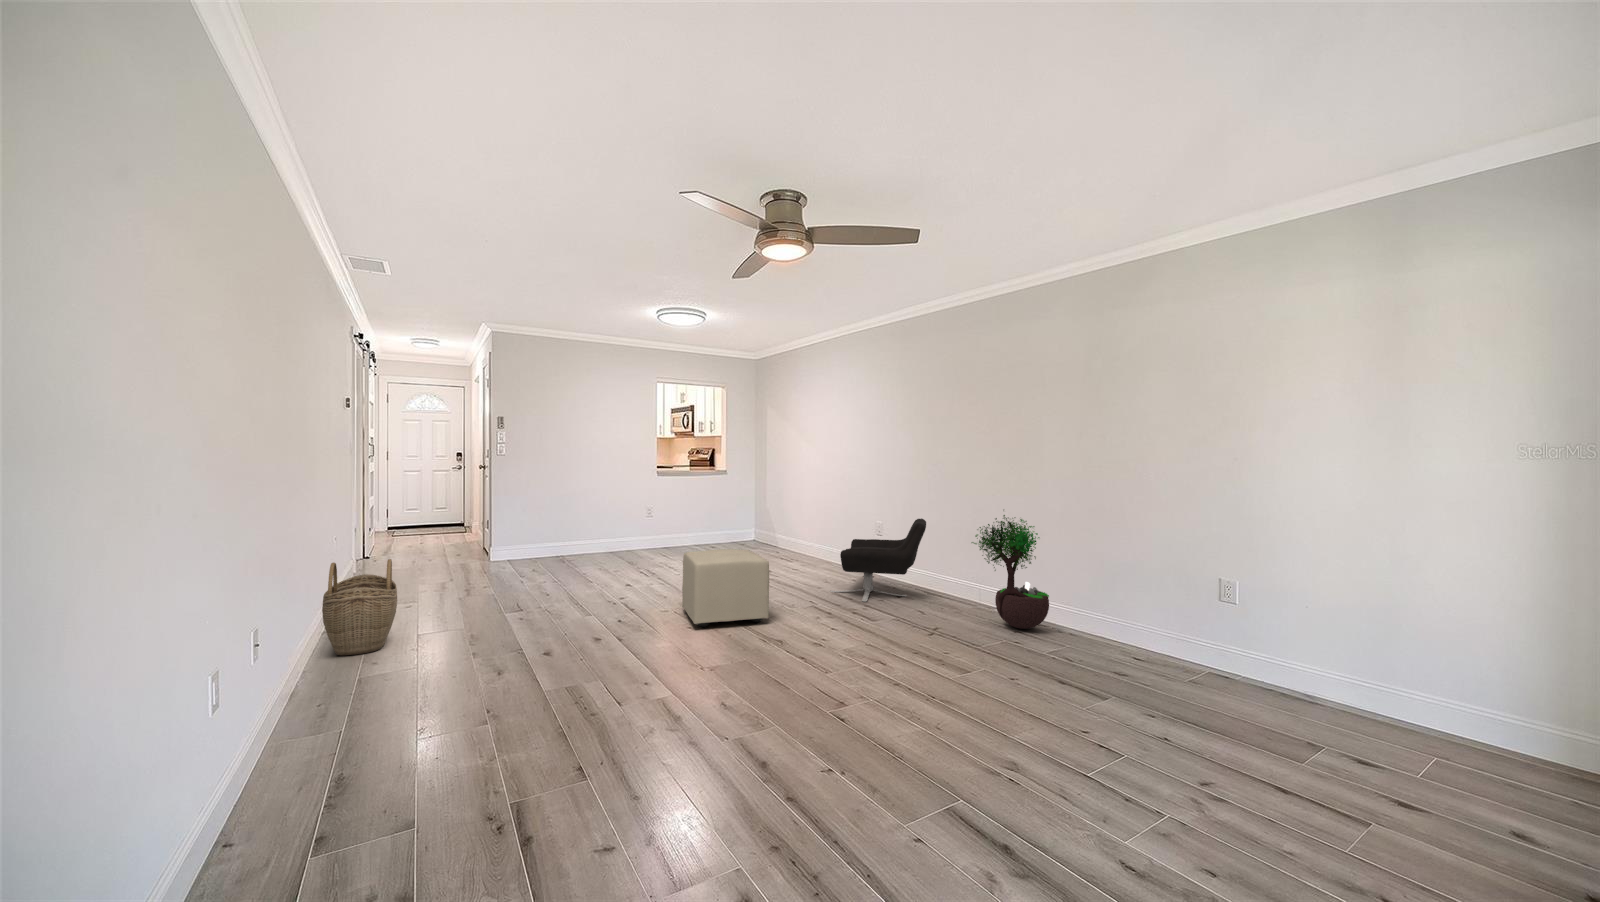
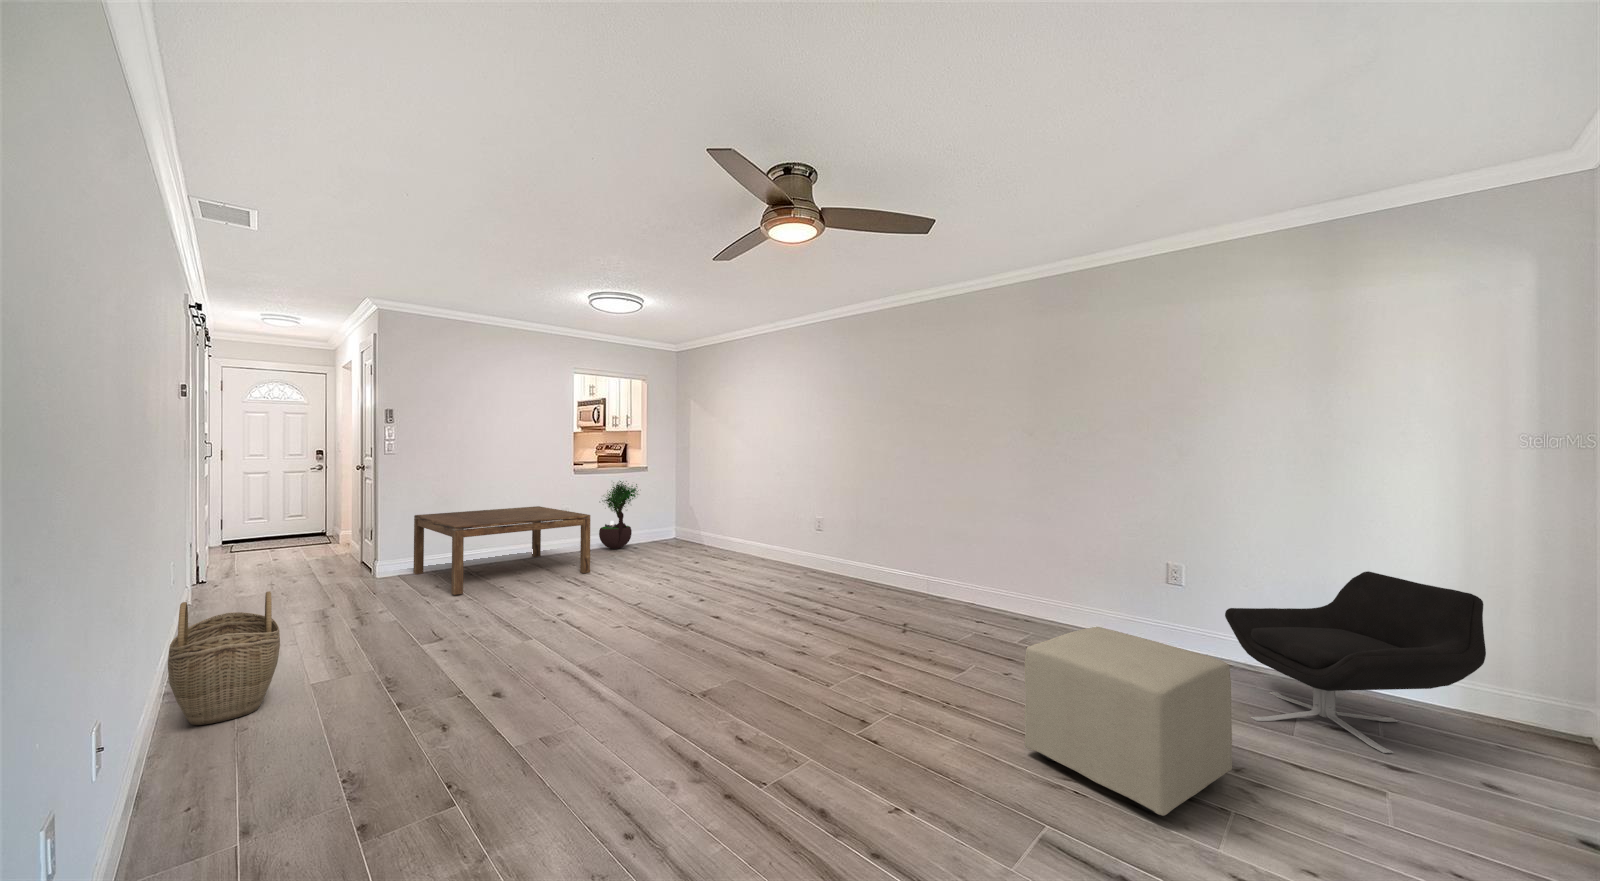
coffee table: none [519,506,665,579] -> present [414,506,590,595]
potted tree: present [972,515,1049,629] -> present [599,481,638,549]
lounge chair: present [830,518,926,602] -> present [1225,571,1486,753]
ottoman: present [682,549,769,627] -> present [1024,627,1232,816]

